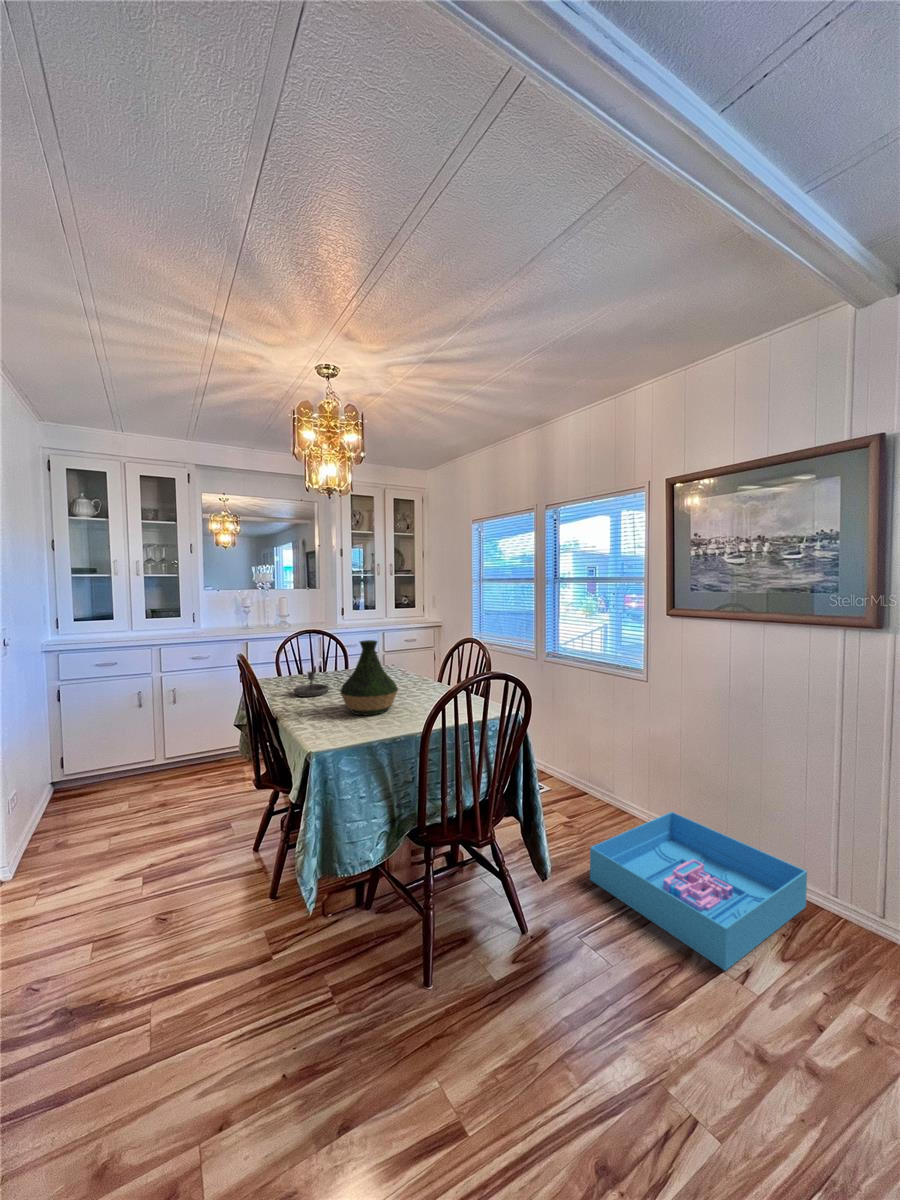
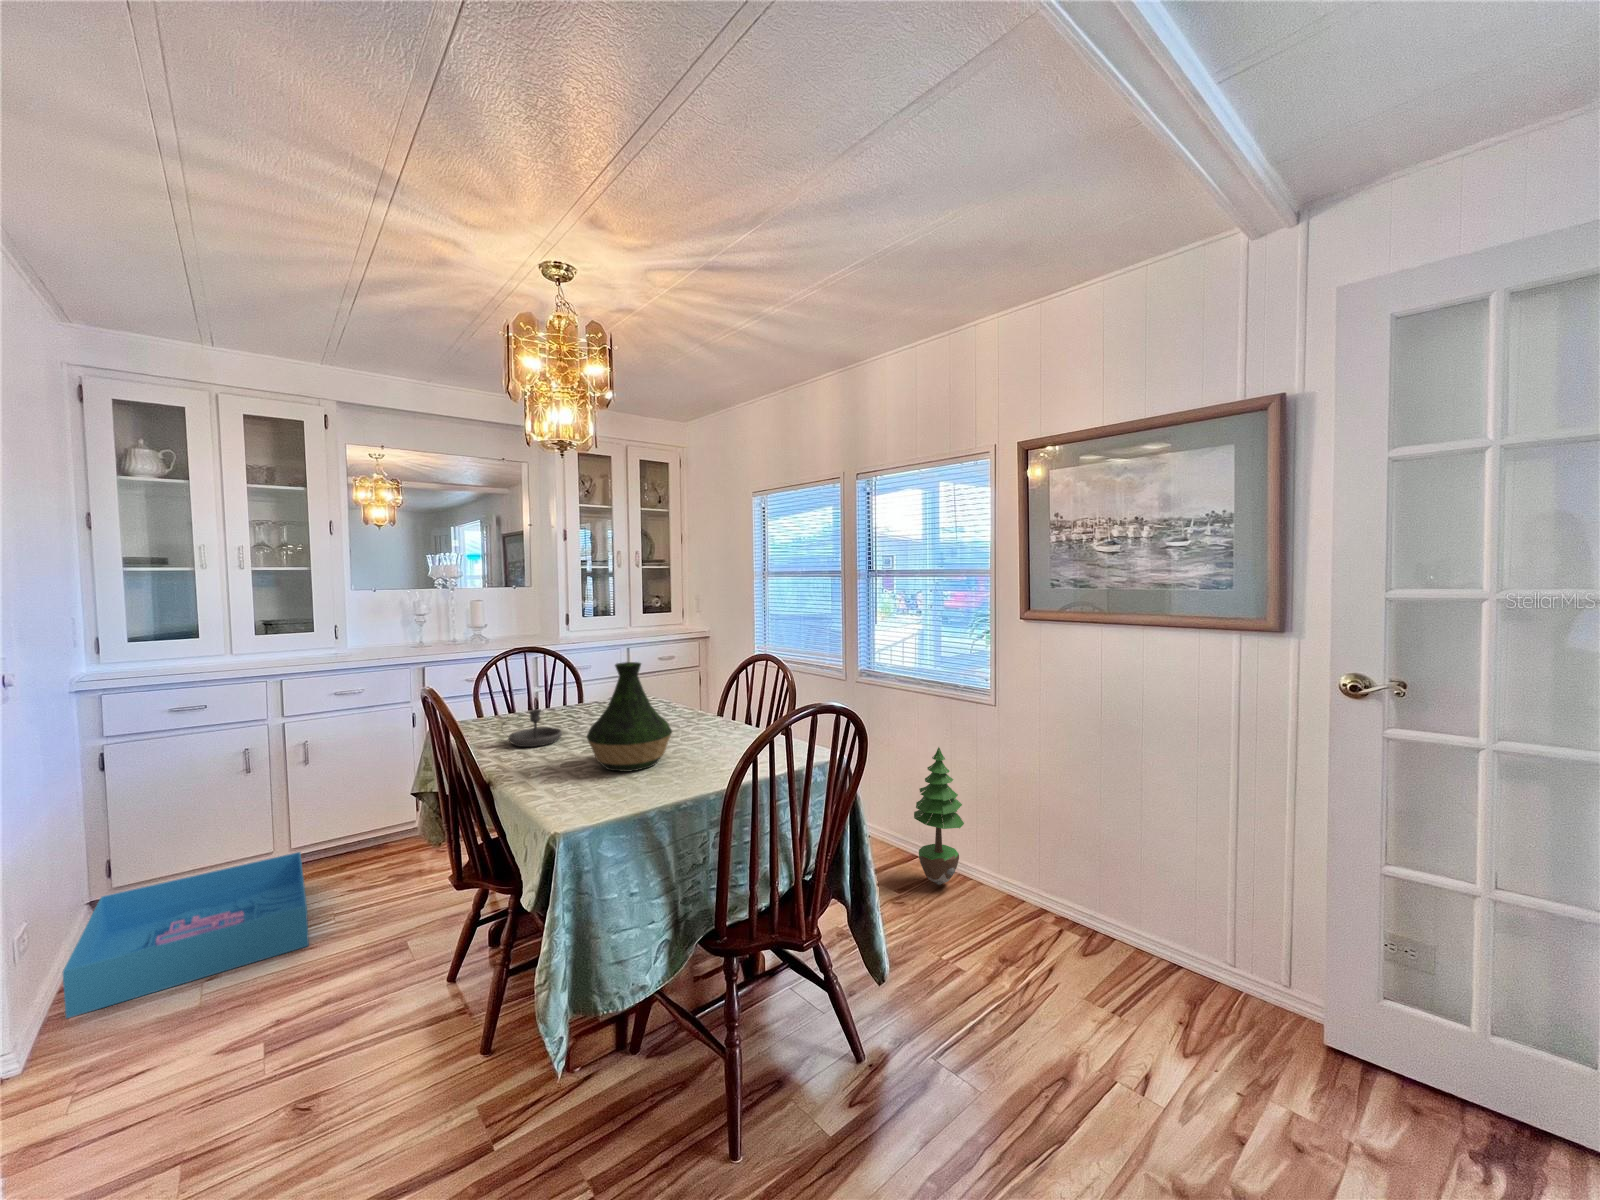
potted tree: none [584,711,623,815] -> present [914,747,964,885]
storage bin: present [590,812,807,971] -> present [63,852,309,1018]

